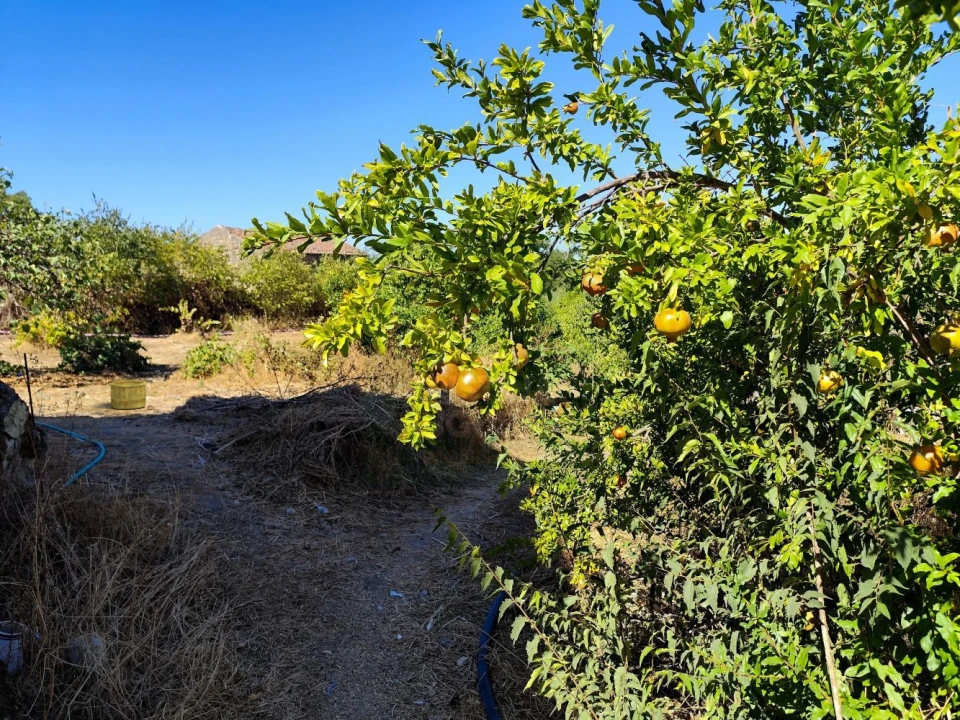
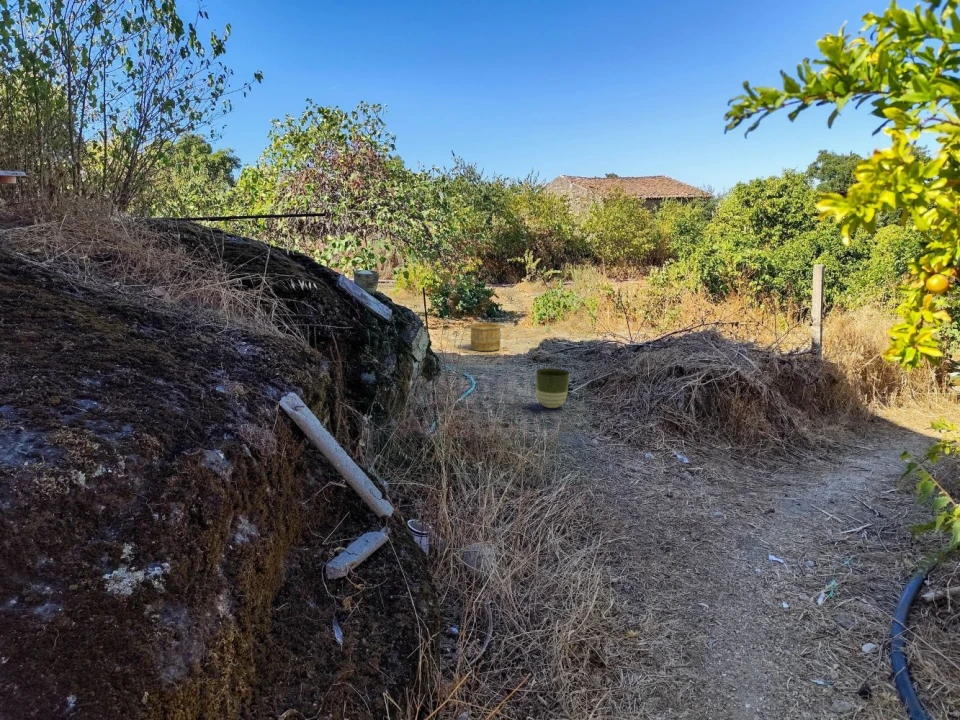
planter: none [181,424,215,462] -> present [536,368,569,408]

